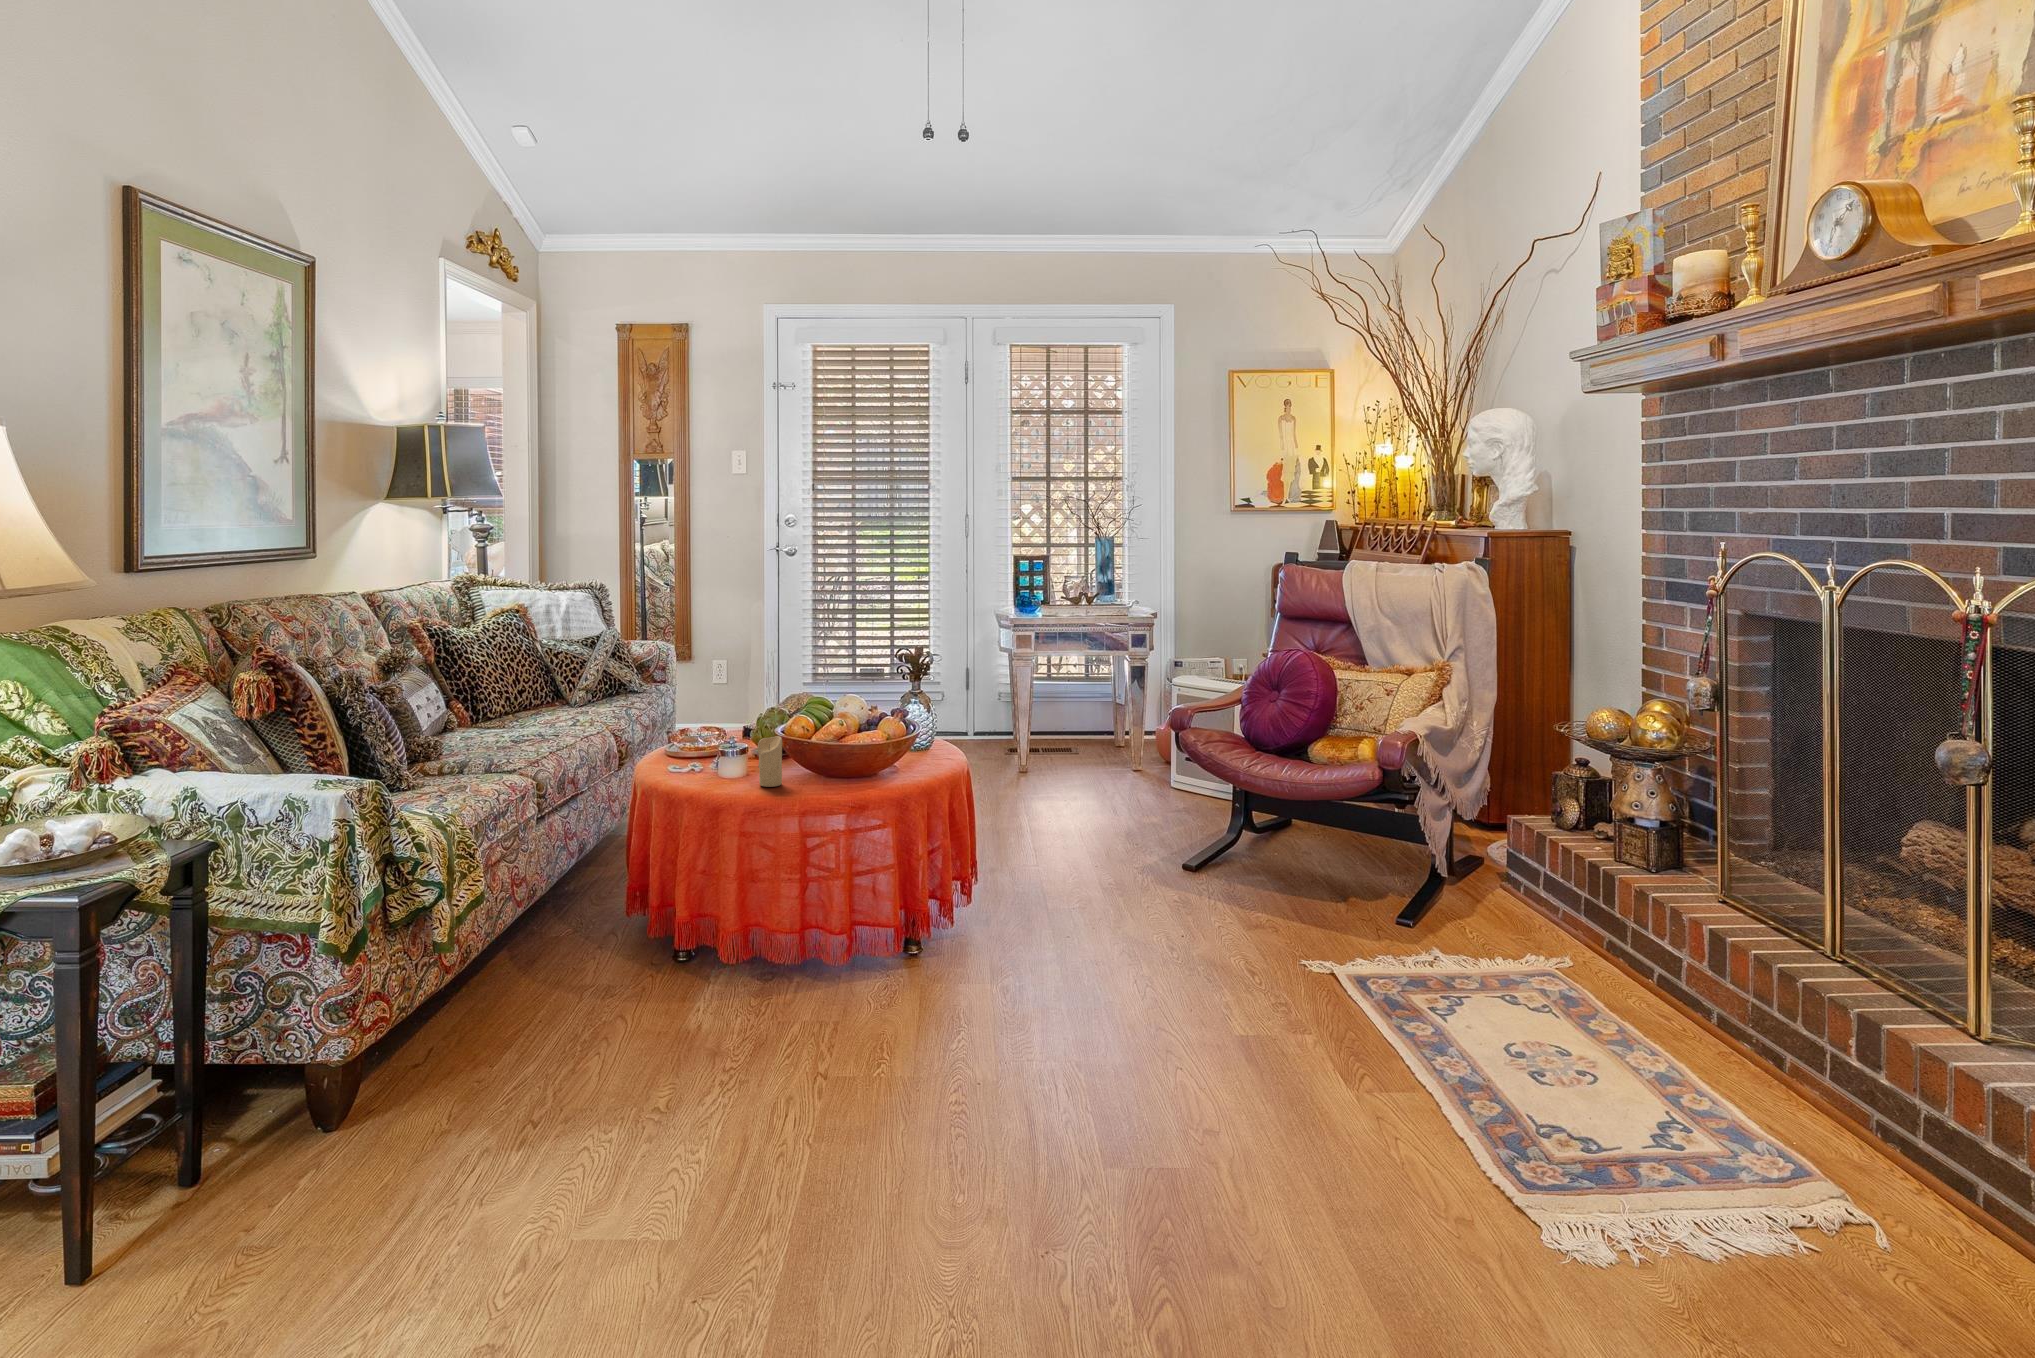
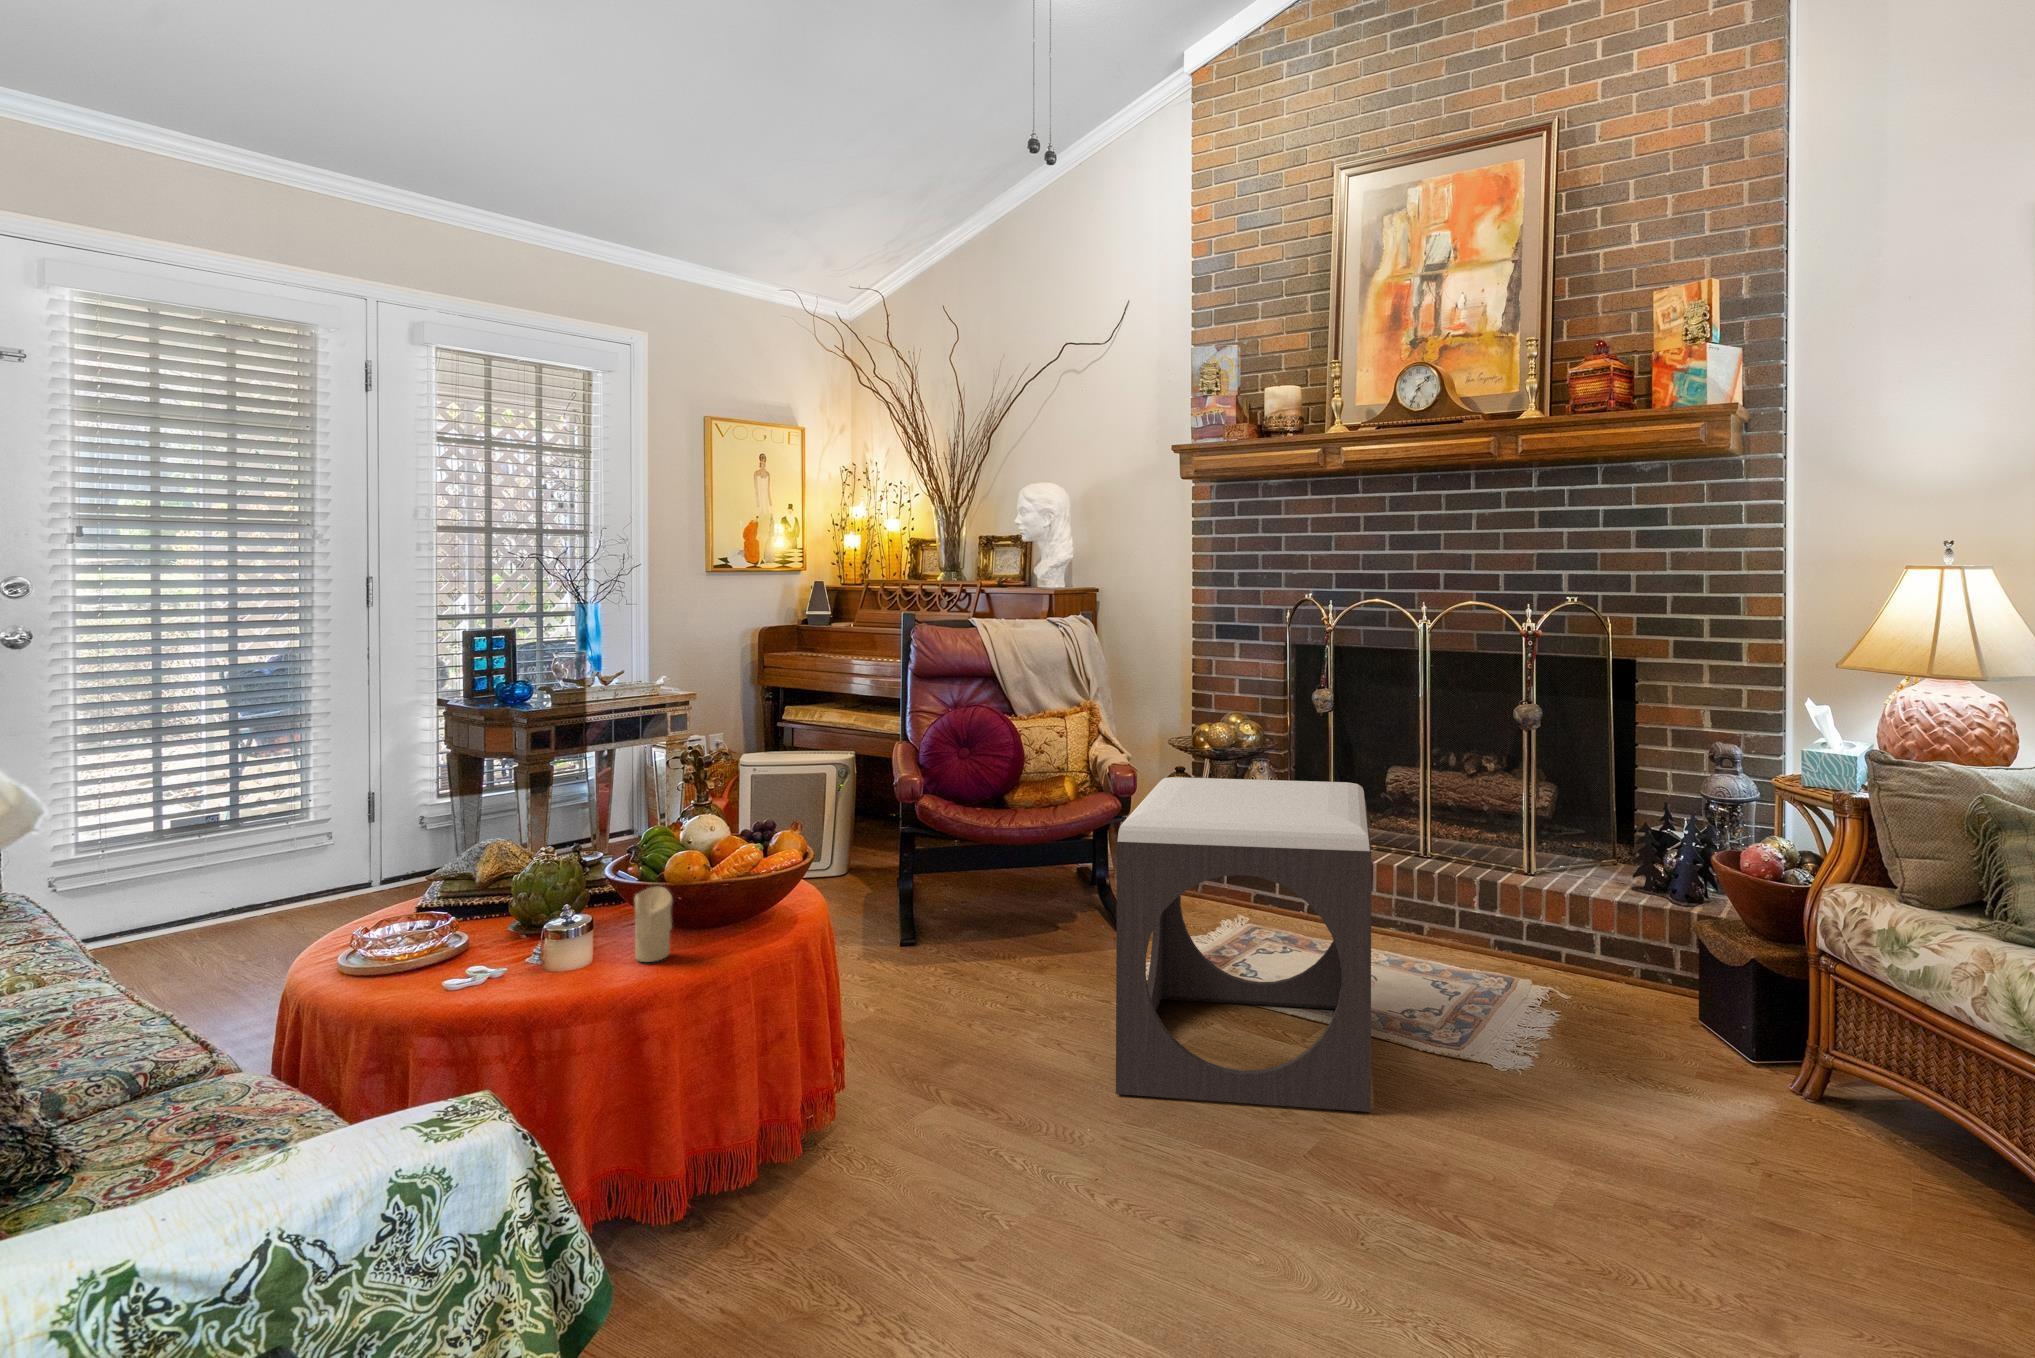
footstool: none [1100,747,1500,1170] -> present [1116,777,1371,1112]

